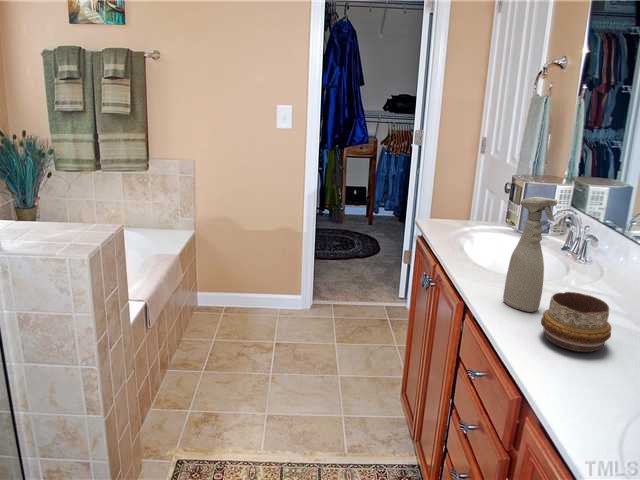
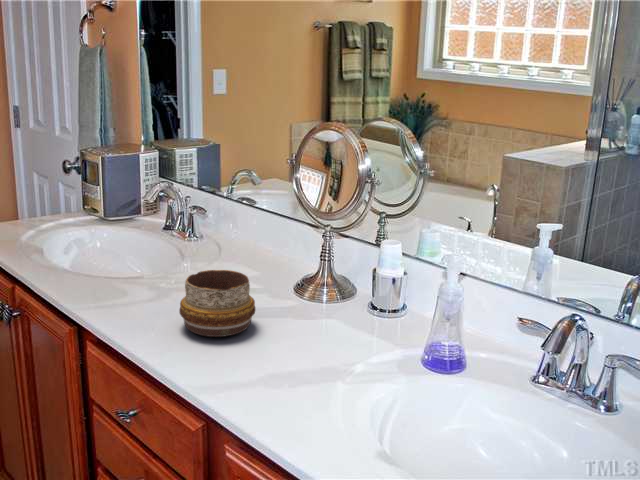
spray bottle: present [503,197,558,312] -> none [121,165,167,309]

